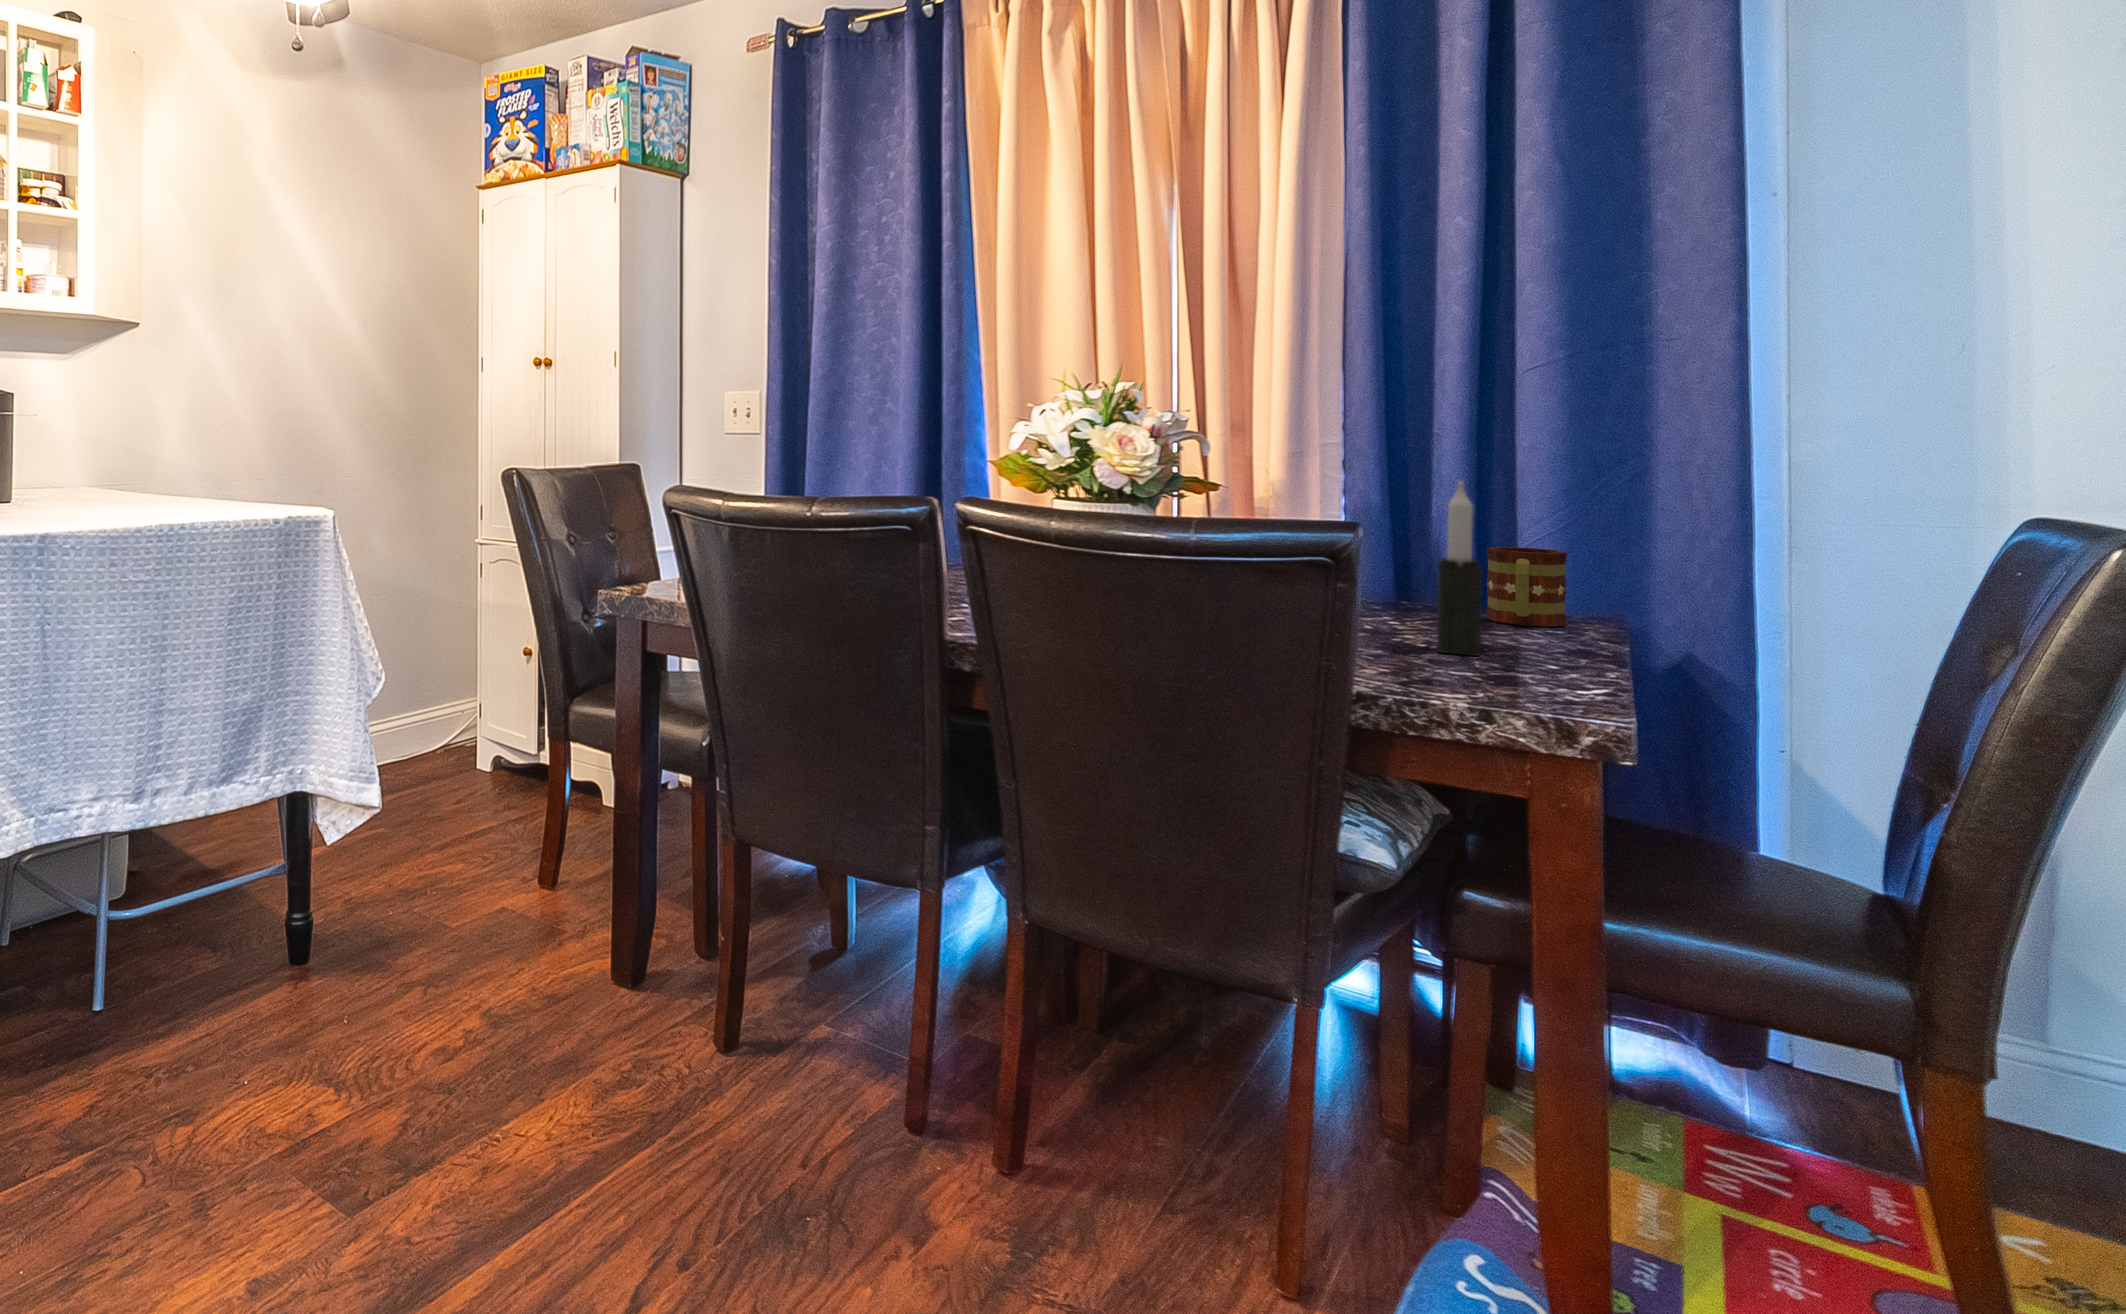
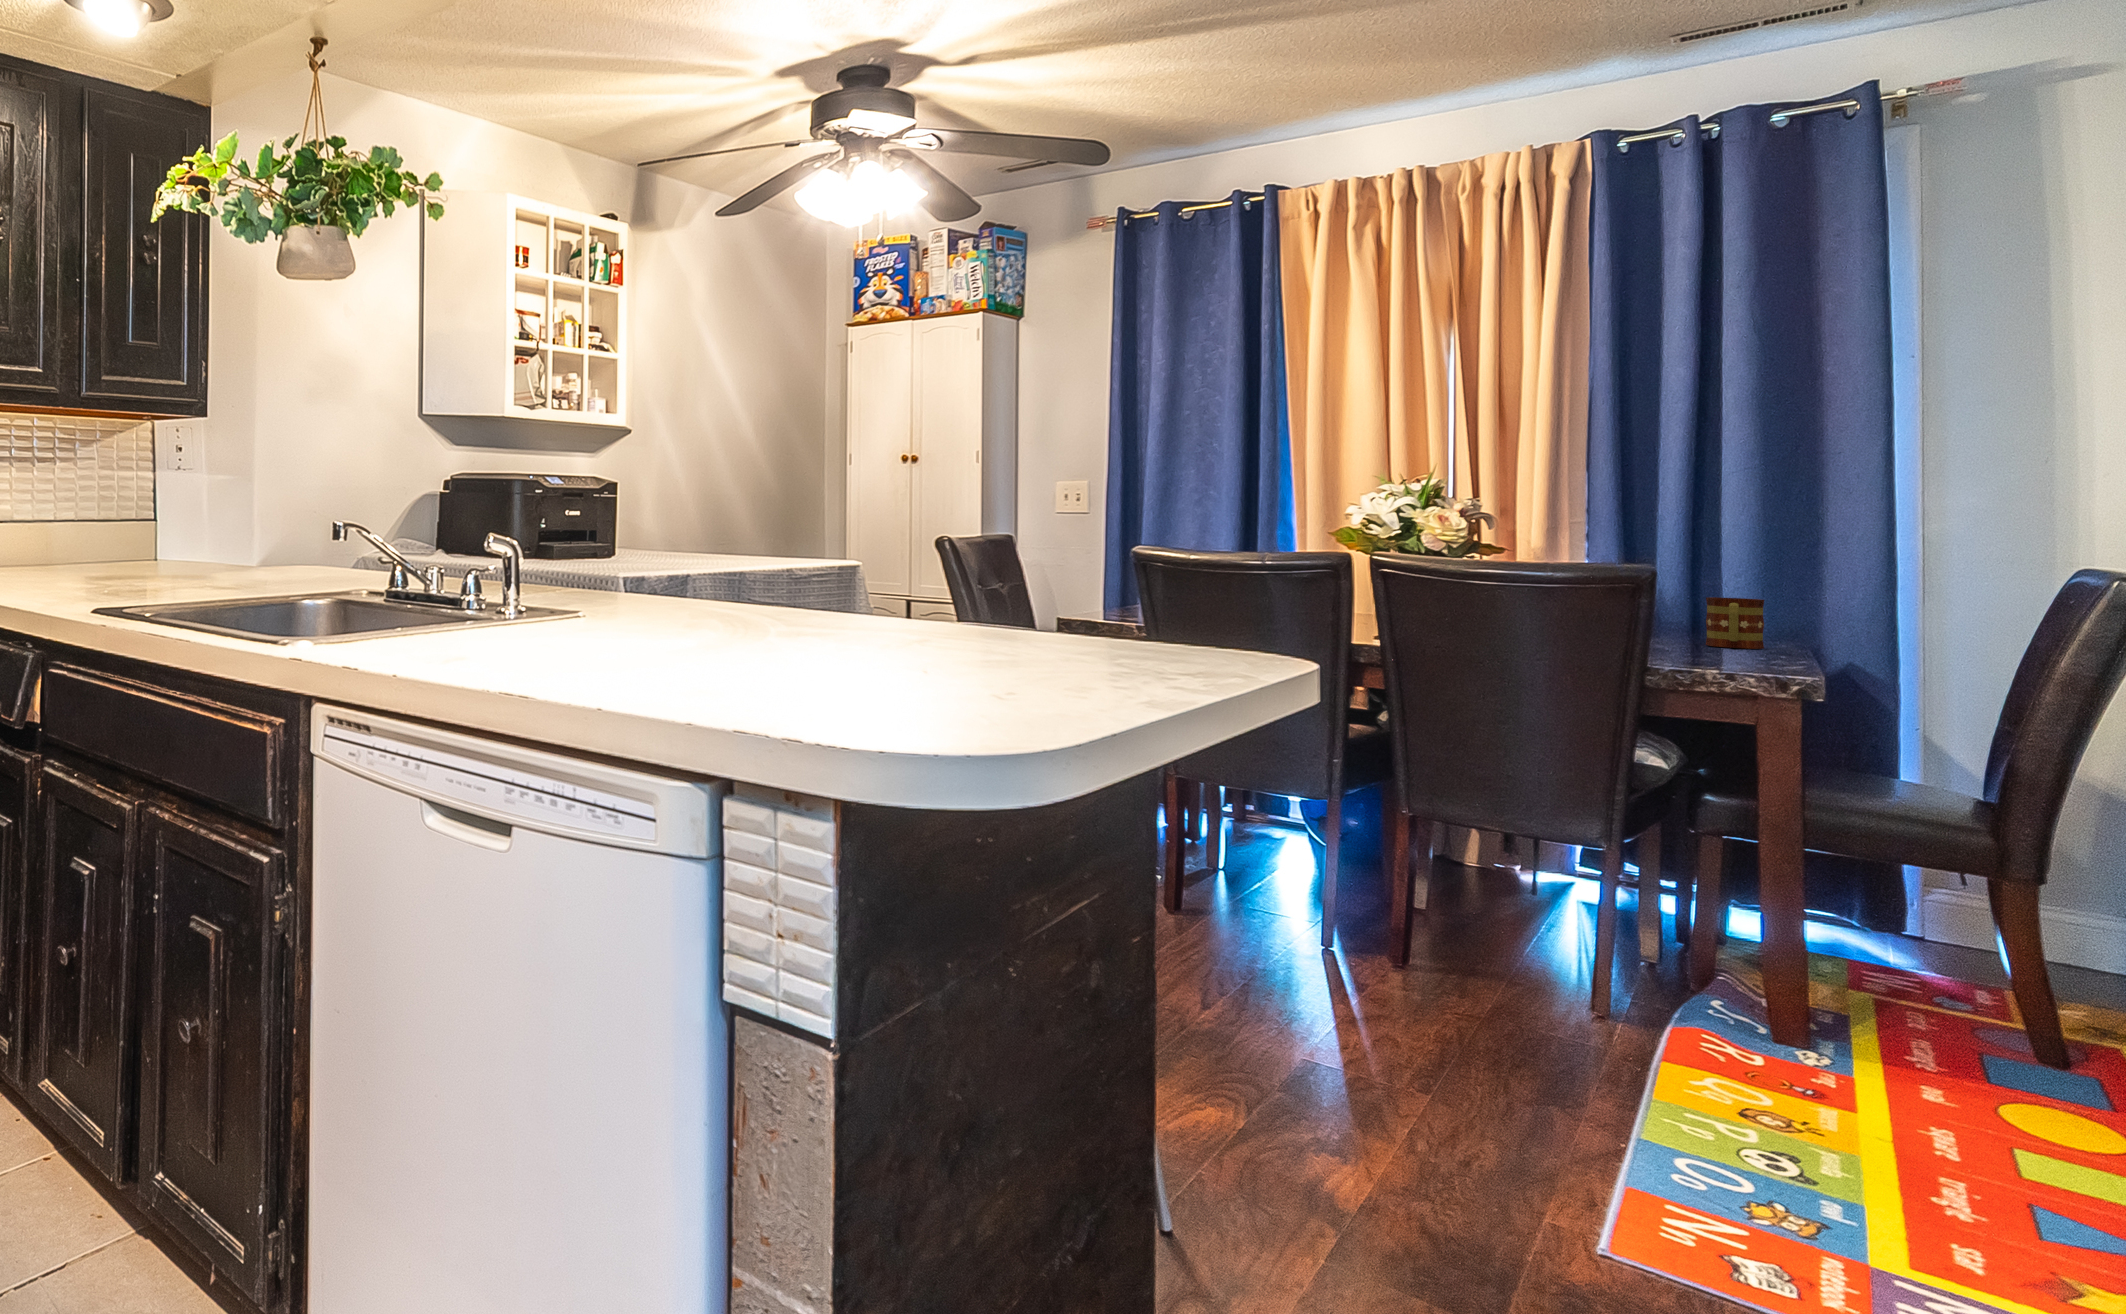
candle: present [1437,481,1482,656] -> none [1681,547,1712,657]

